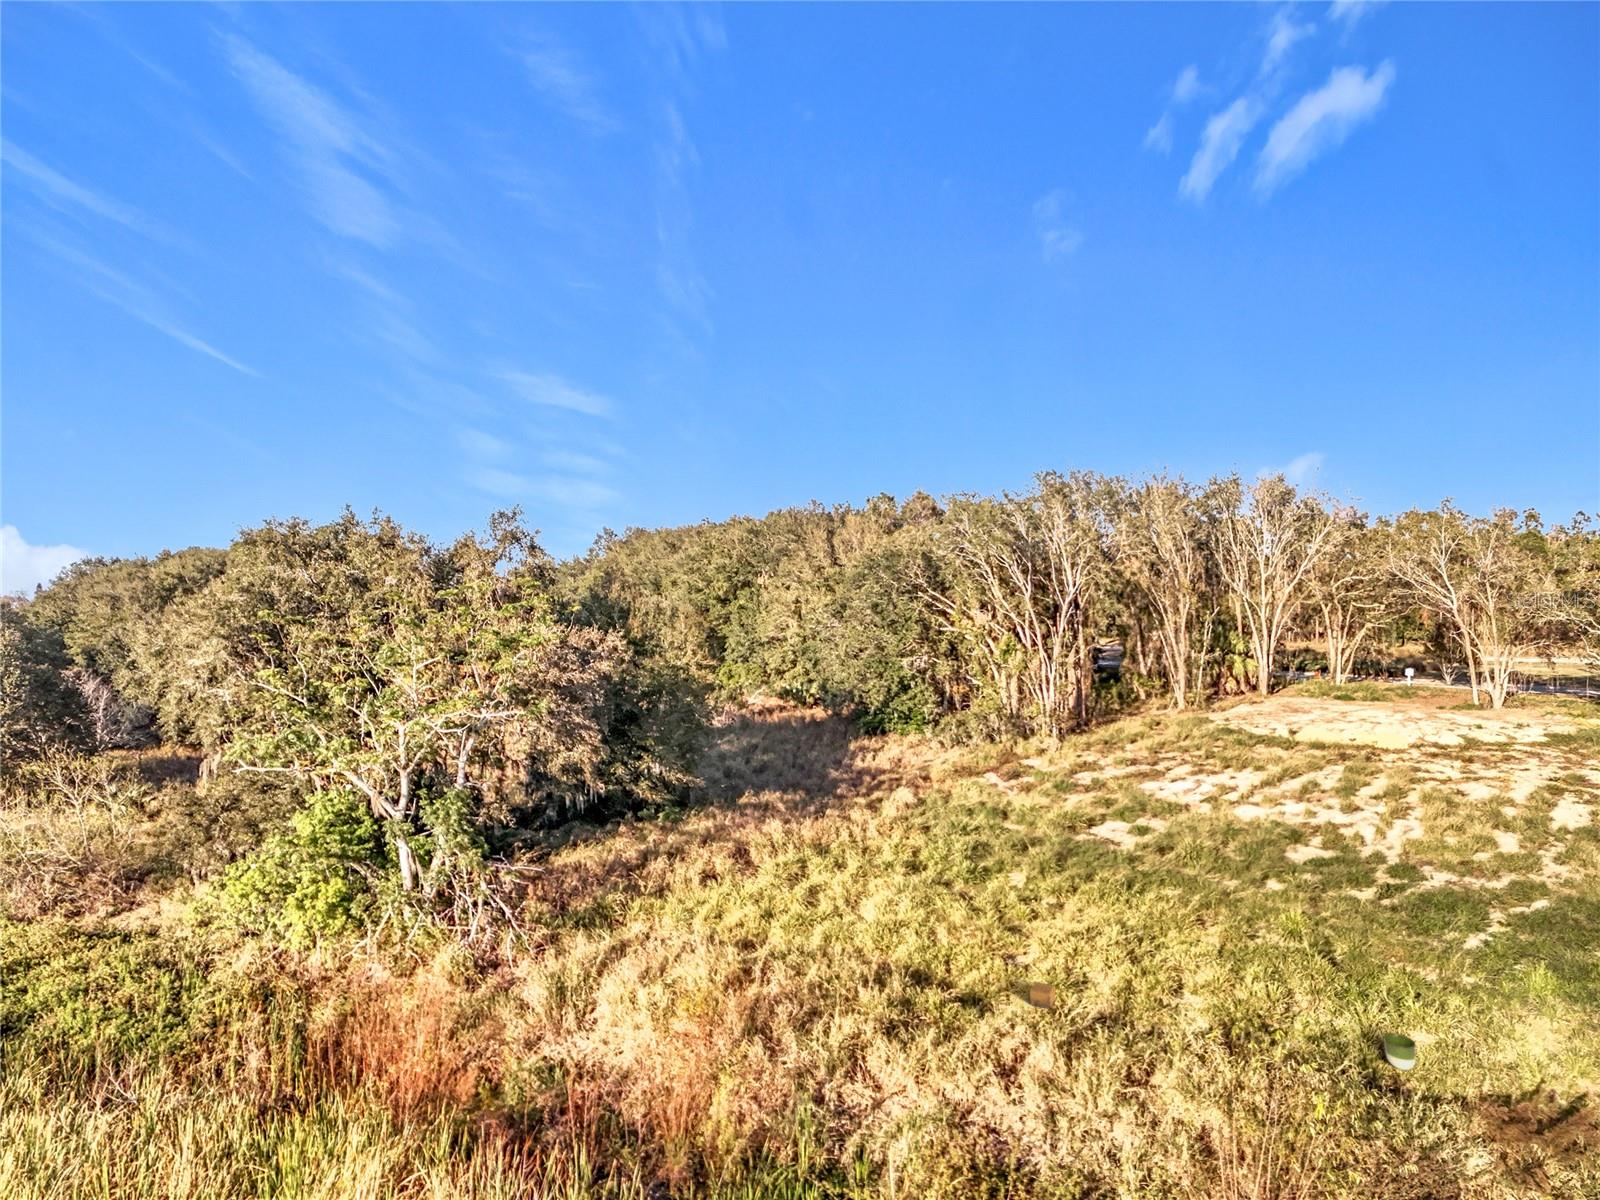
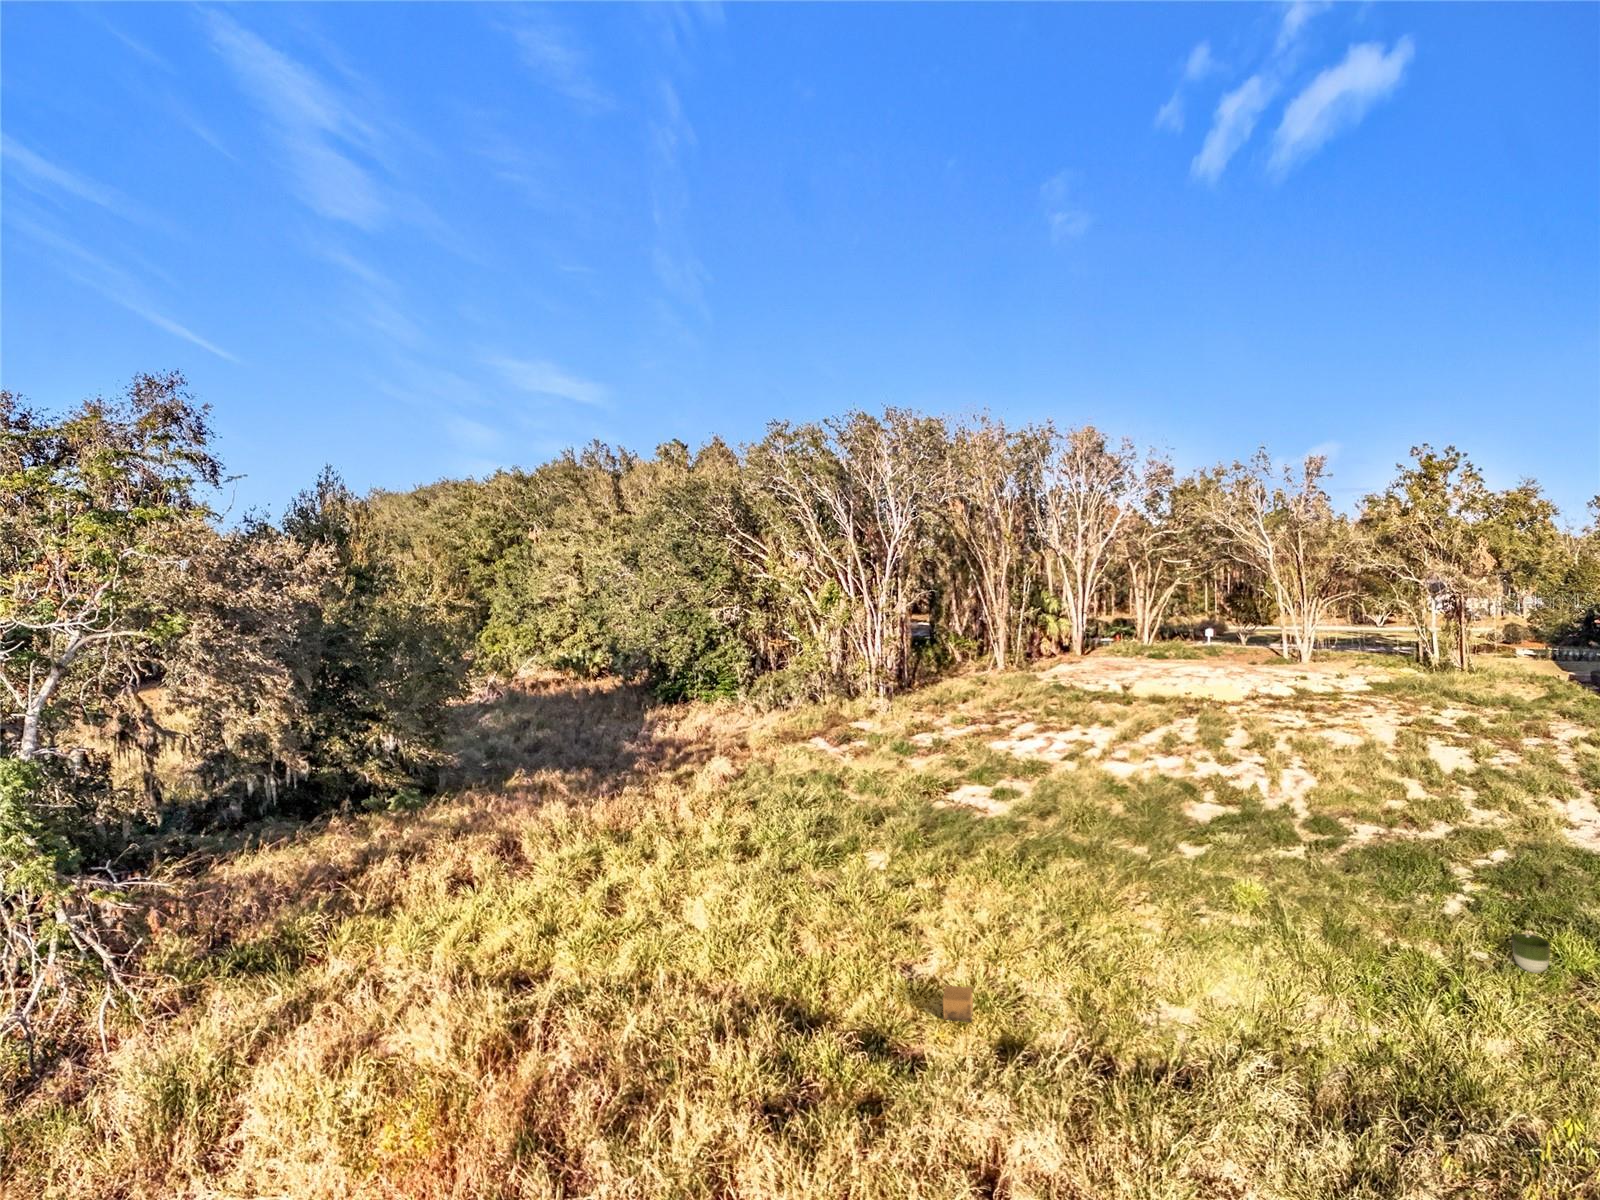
planter: present [1383,1033,1416,1070] -> present [1512,934,1550,973]

